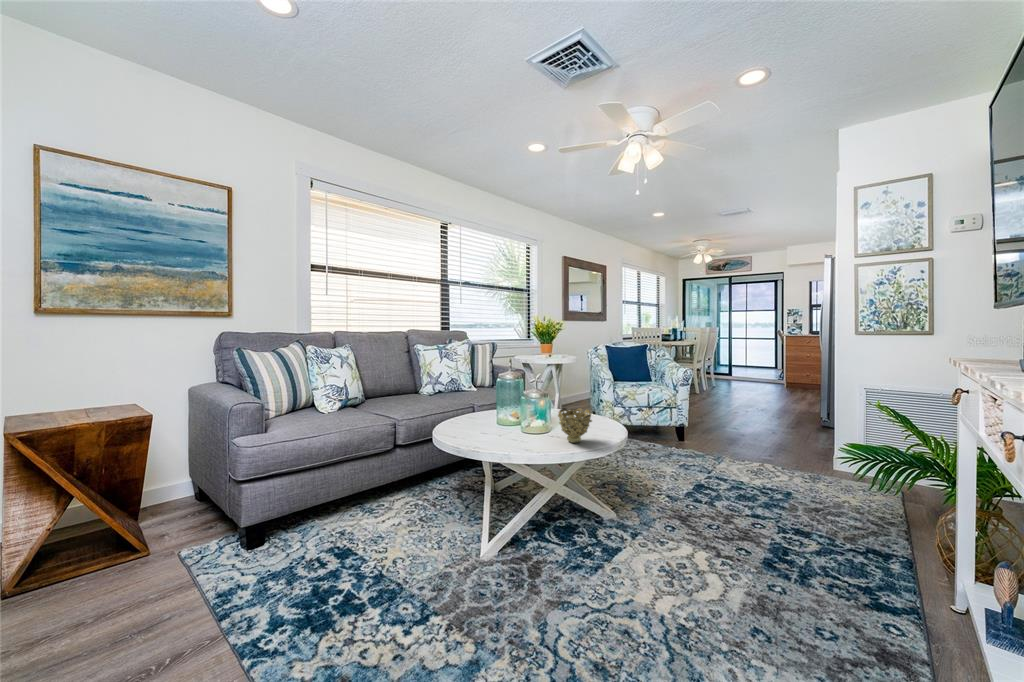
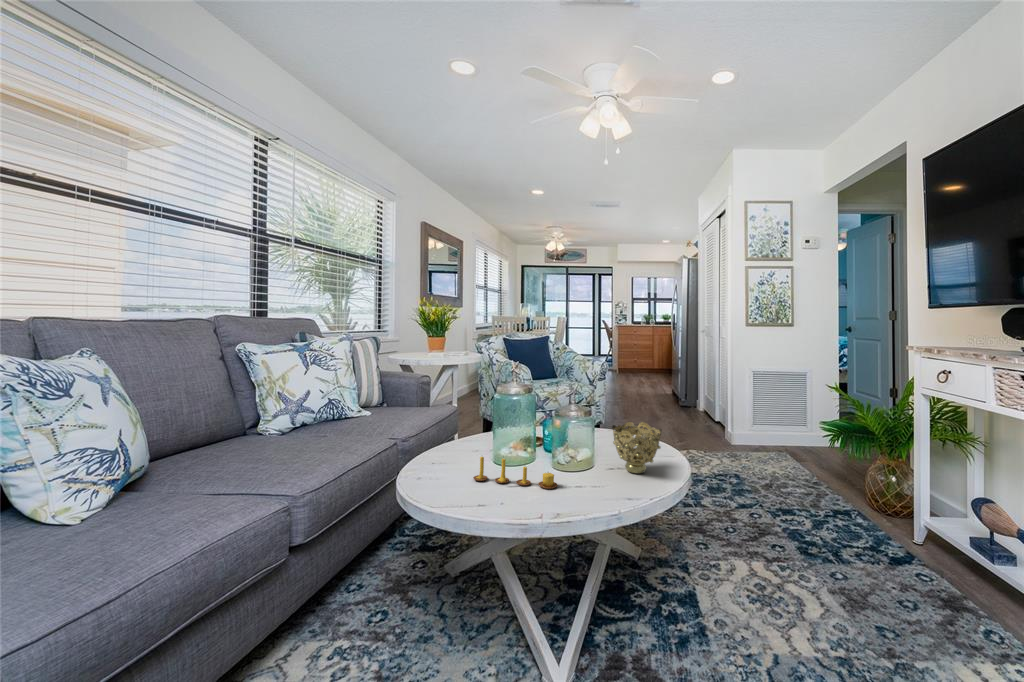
candle: none [475,415,513,440] -> present [473,457,557,489]

